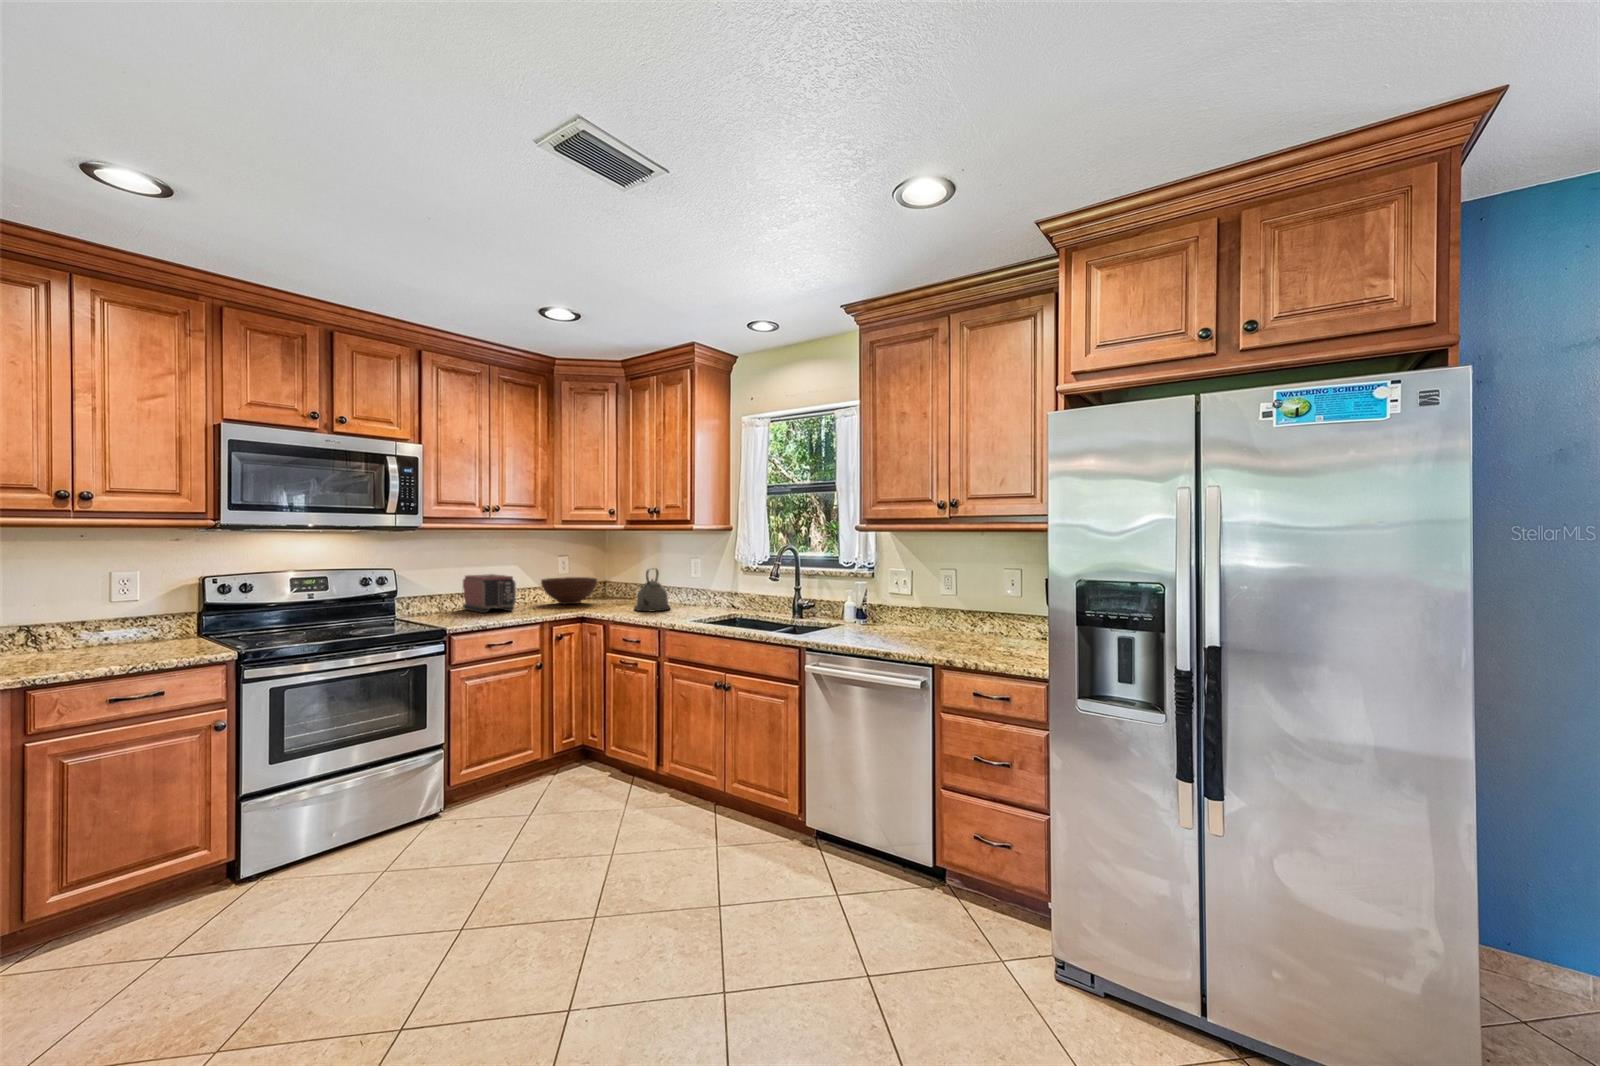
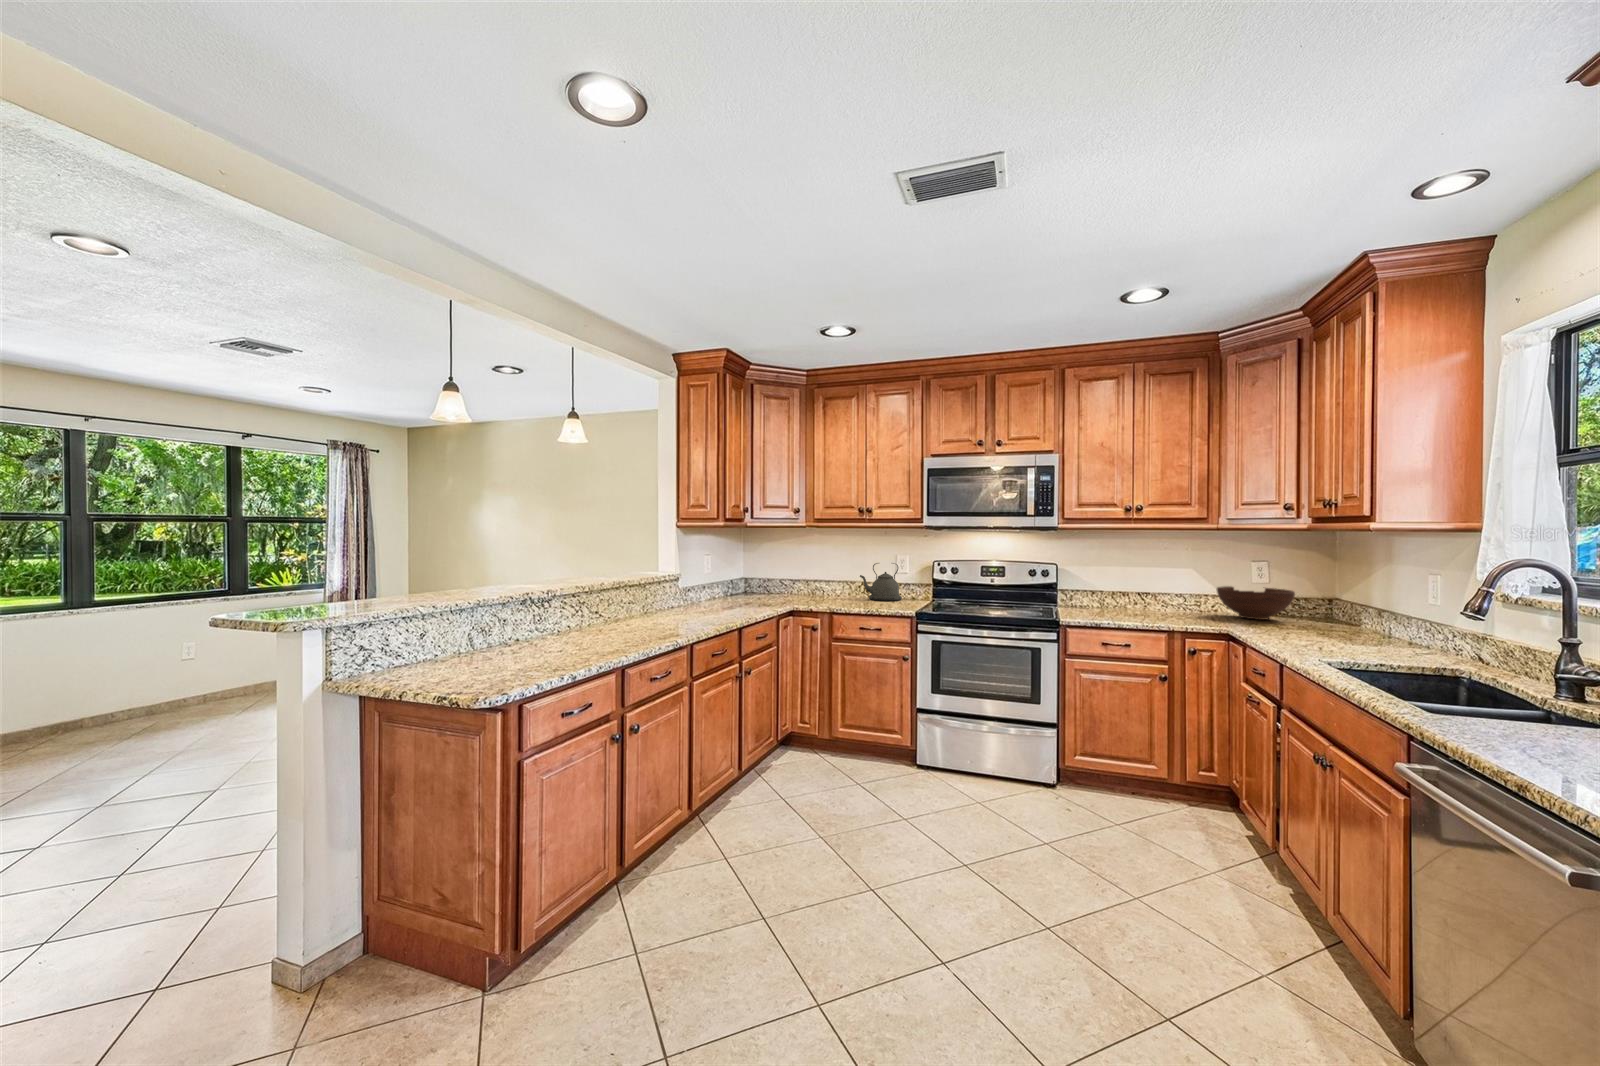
kettle: present [634,568,670,611] -> present [860,563,902,601]
toaster: present [463,574,516,613] -> none [1130,575,1168,615]

